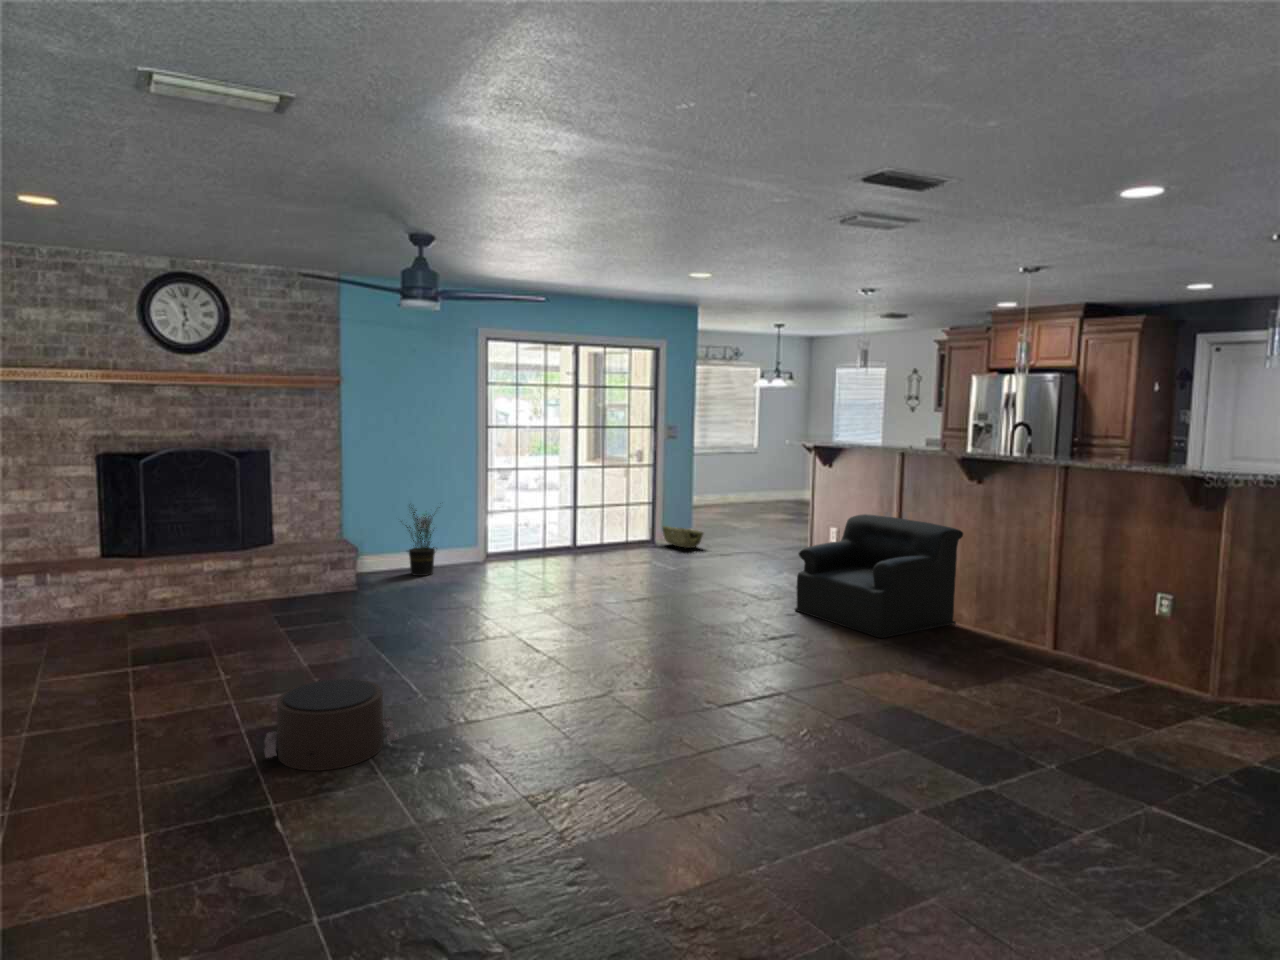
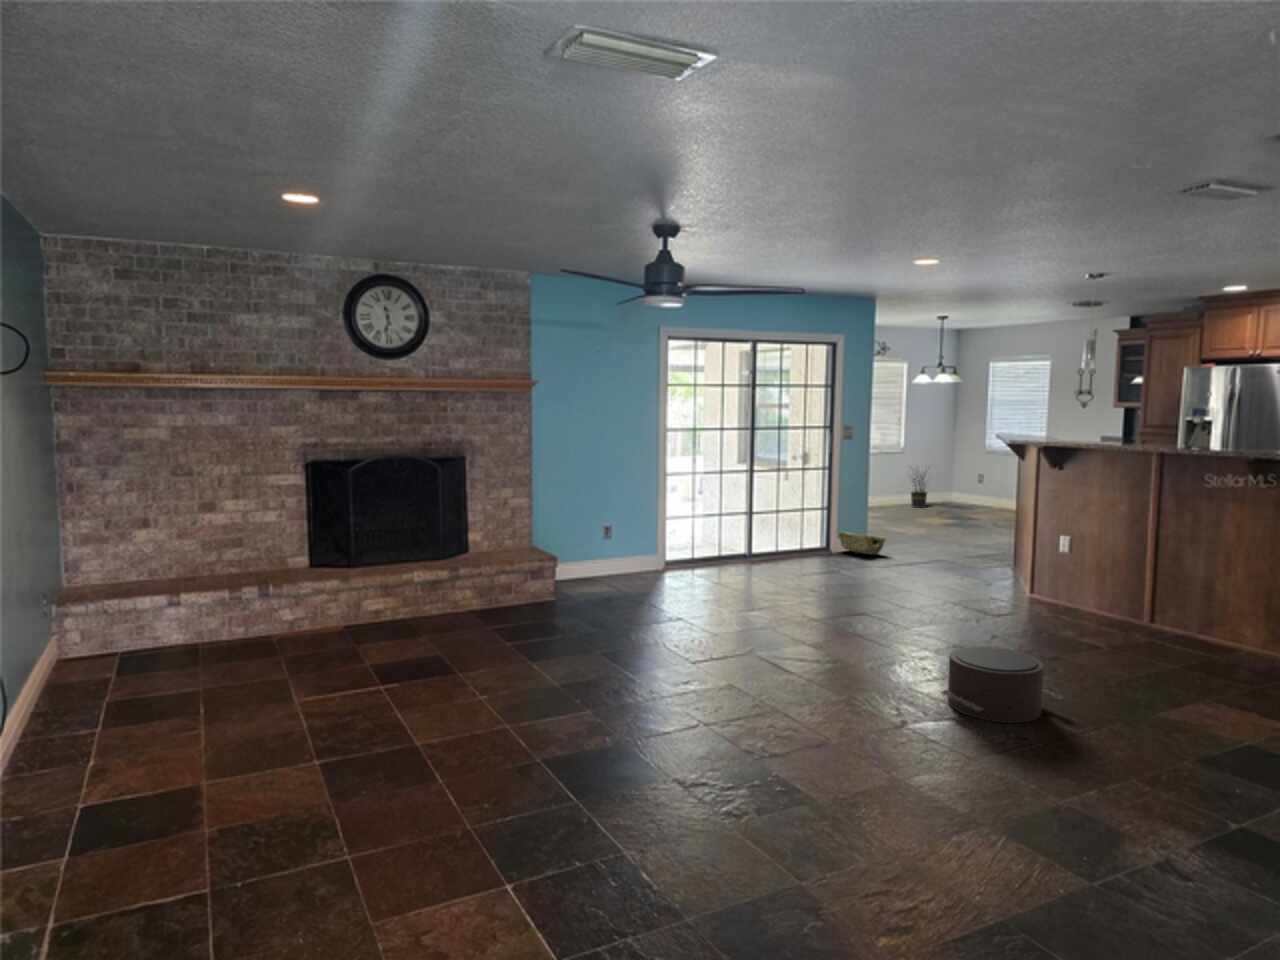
potted plant: present [405,507,437,576] -> present [911,472,927,508]
armchair: present [795,514,963,638] -> none [1039,520,1246,659]
pouf: present [264,679,399,771] -> present [942,646,1063,723]

